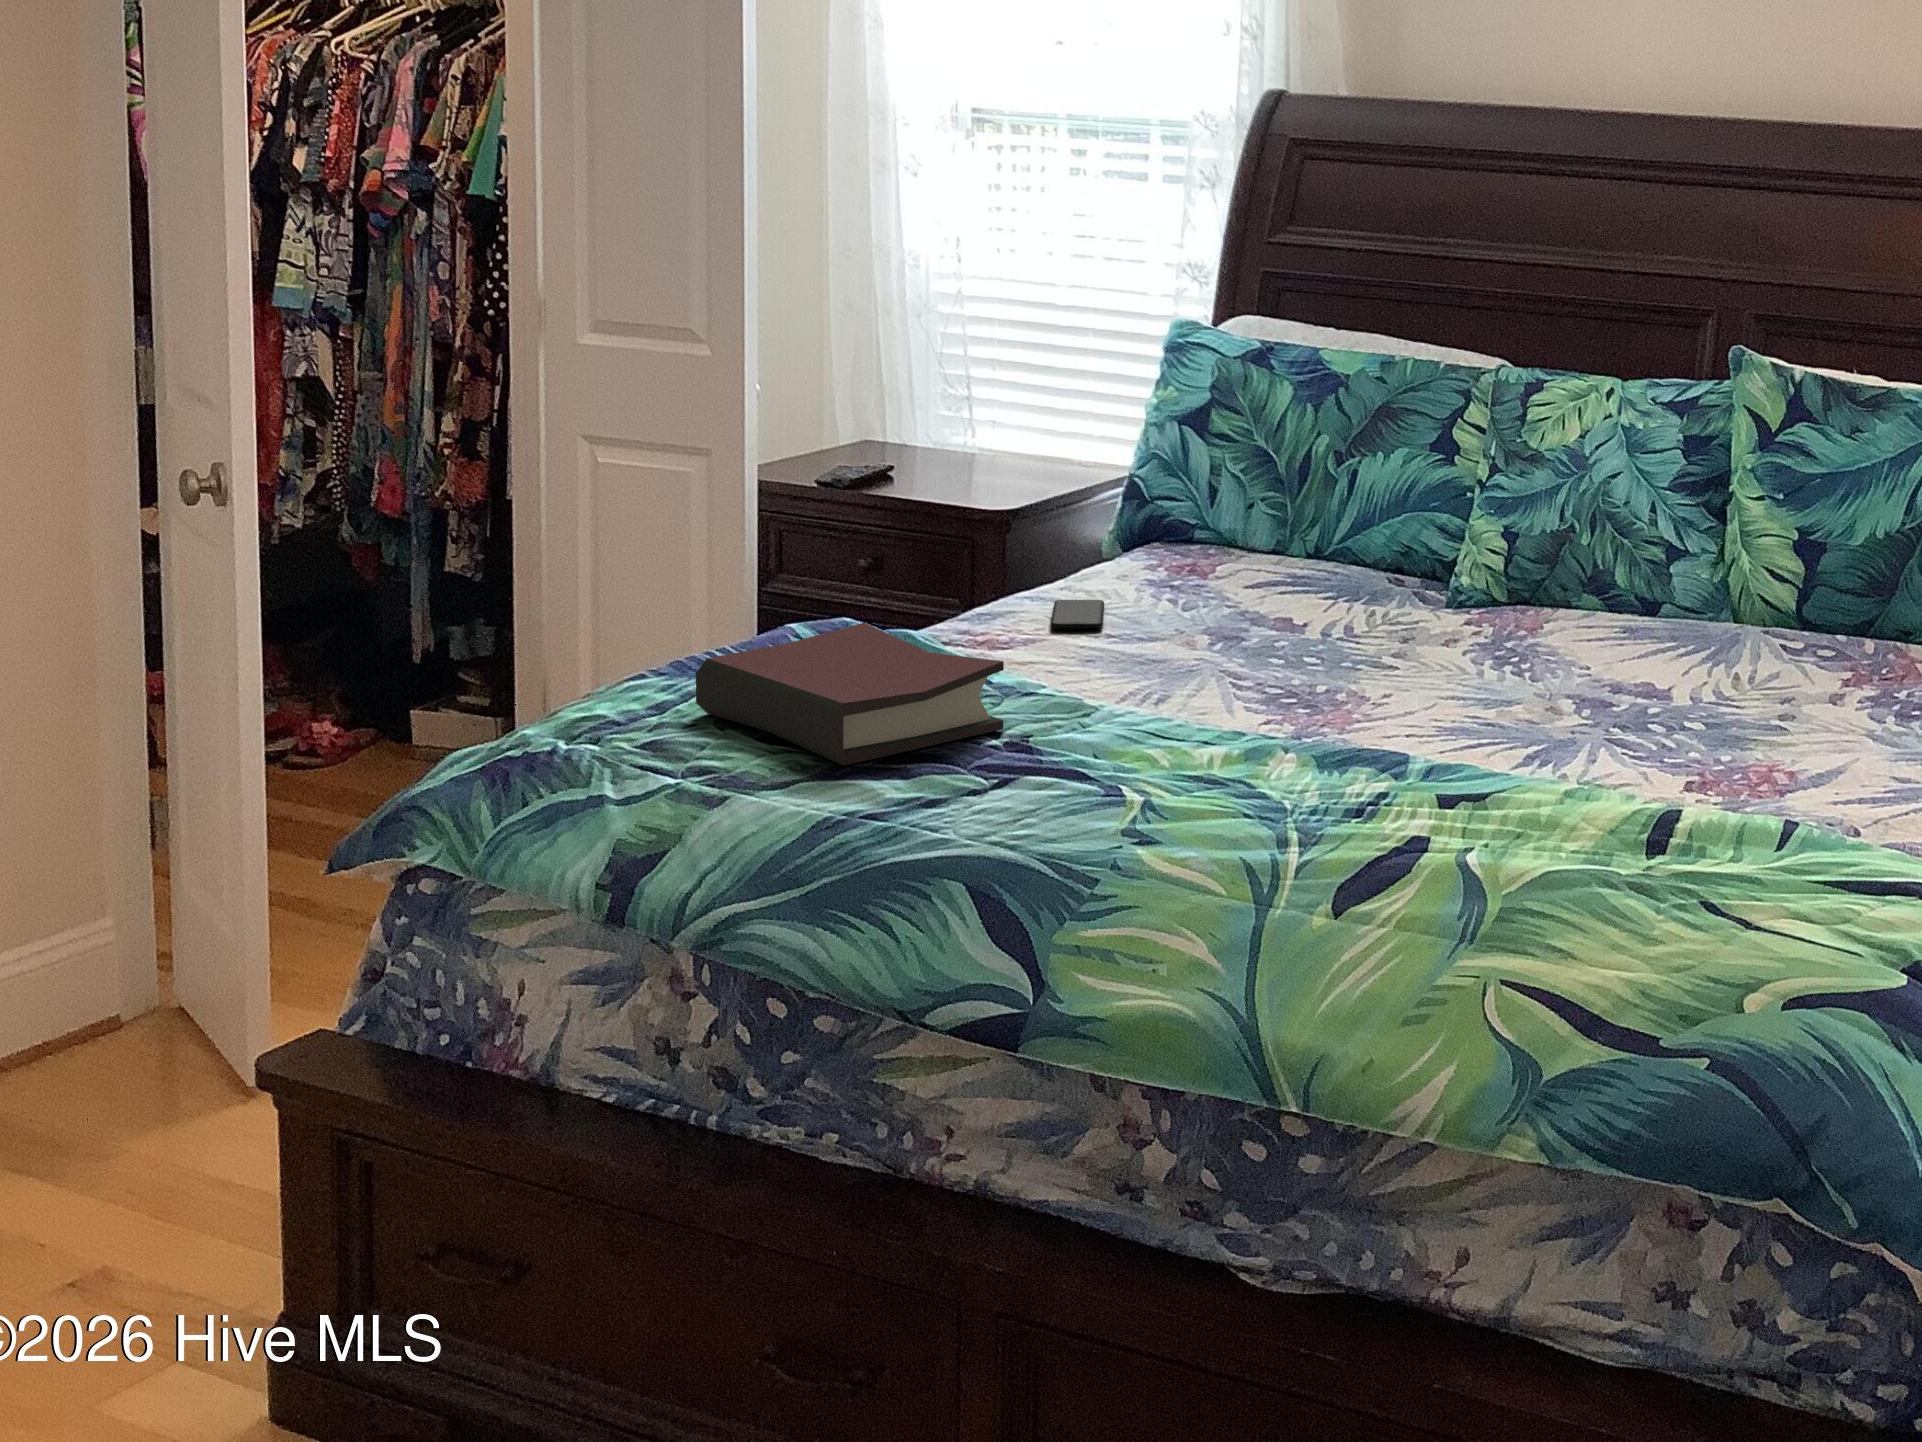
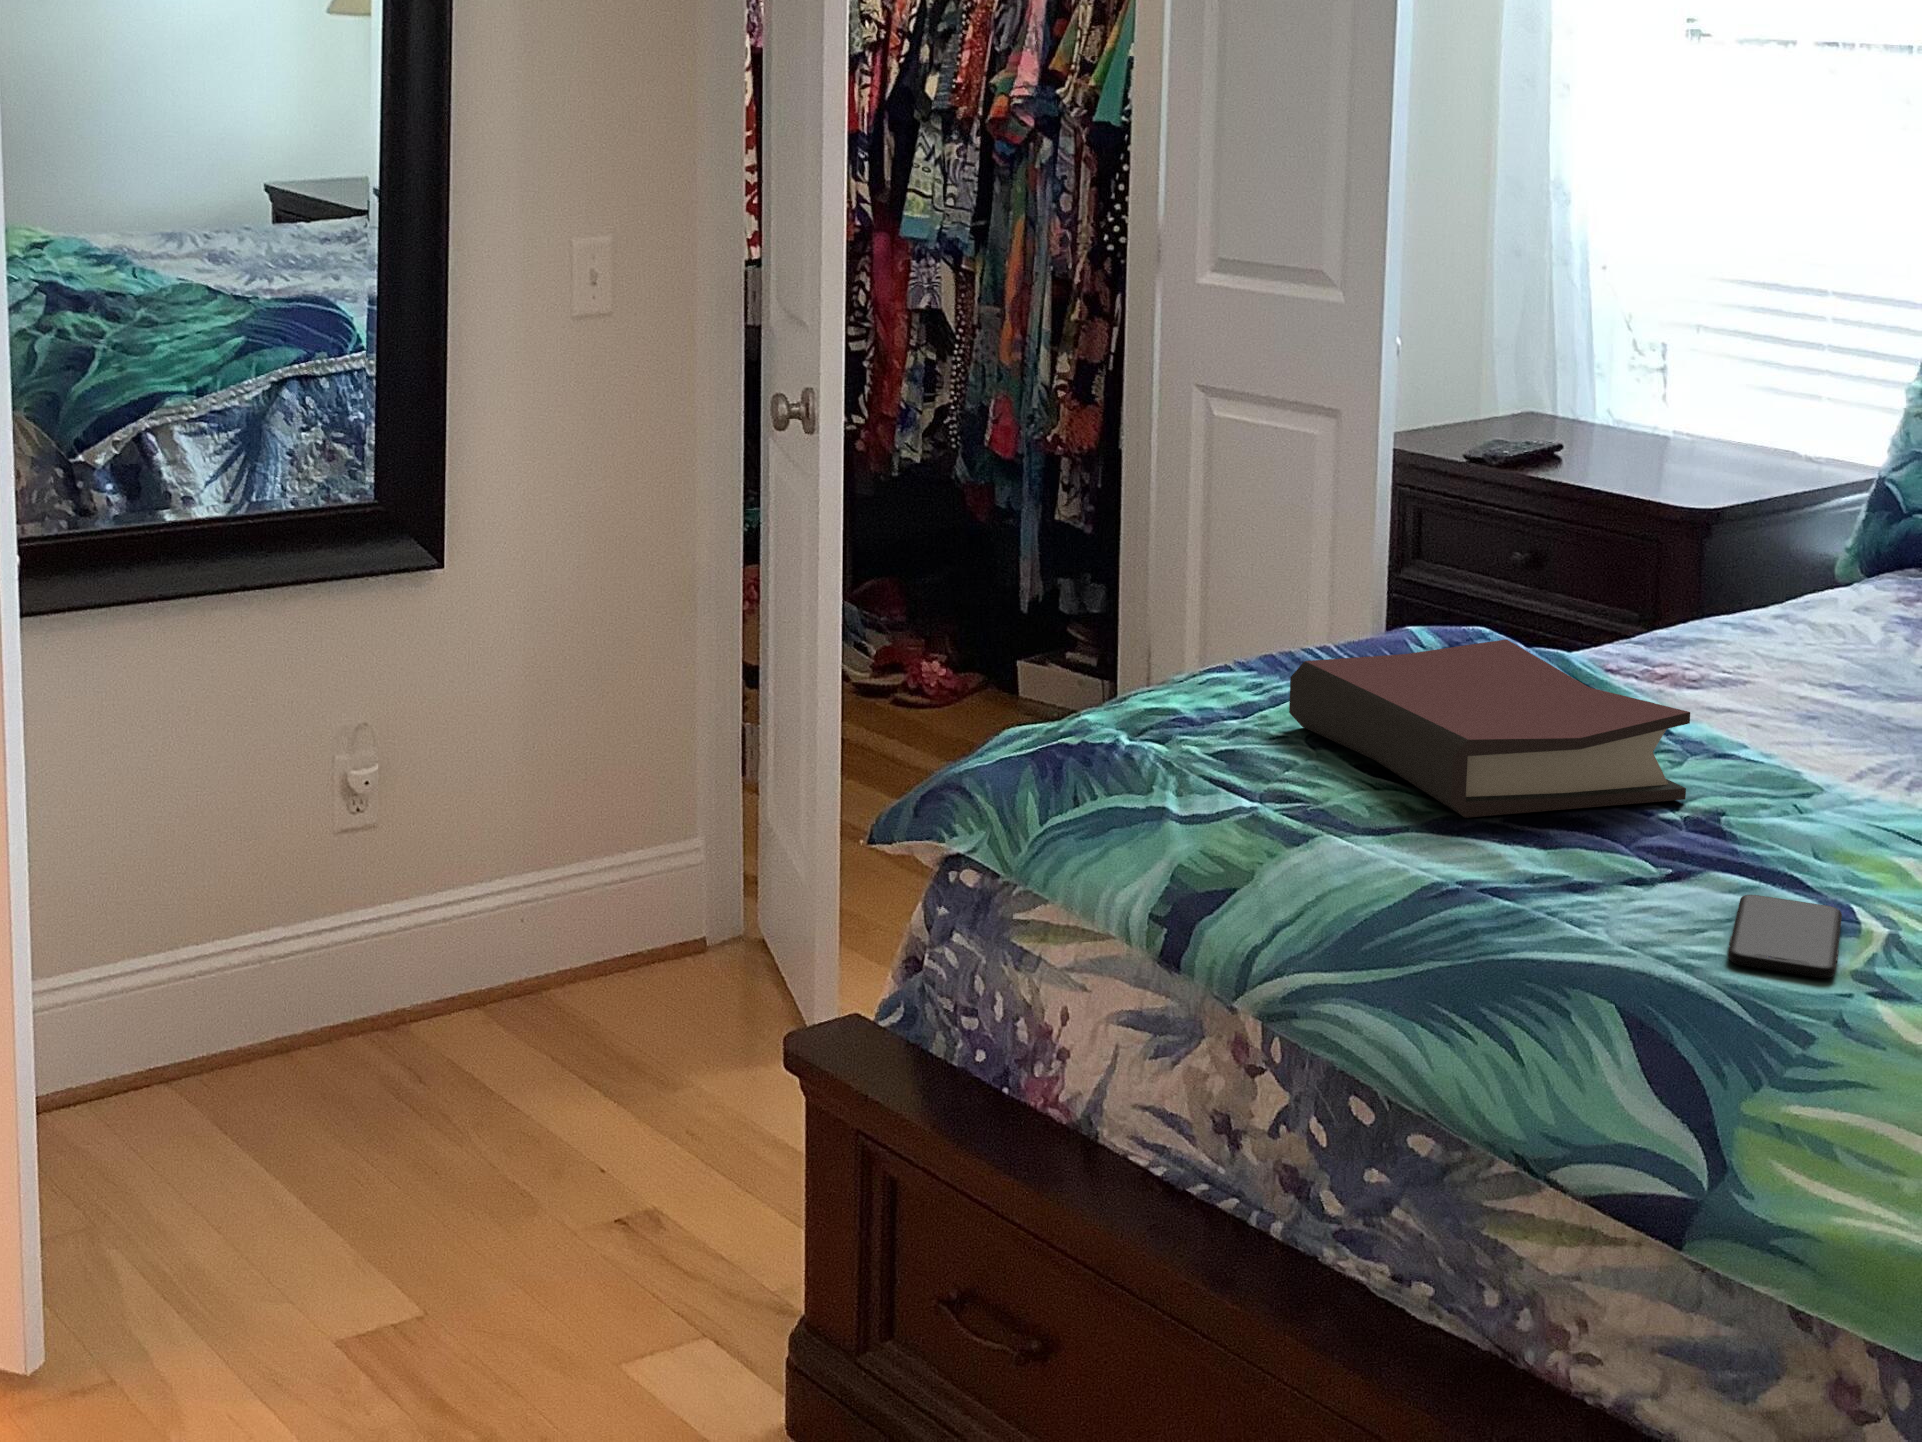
smartphone: present [1050,600,1104,629] -> present [1728,895,1842,978]

